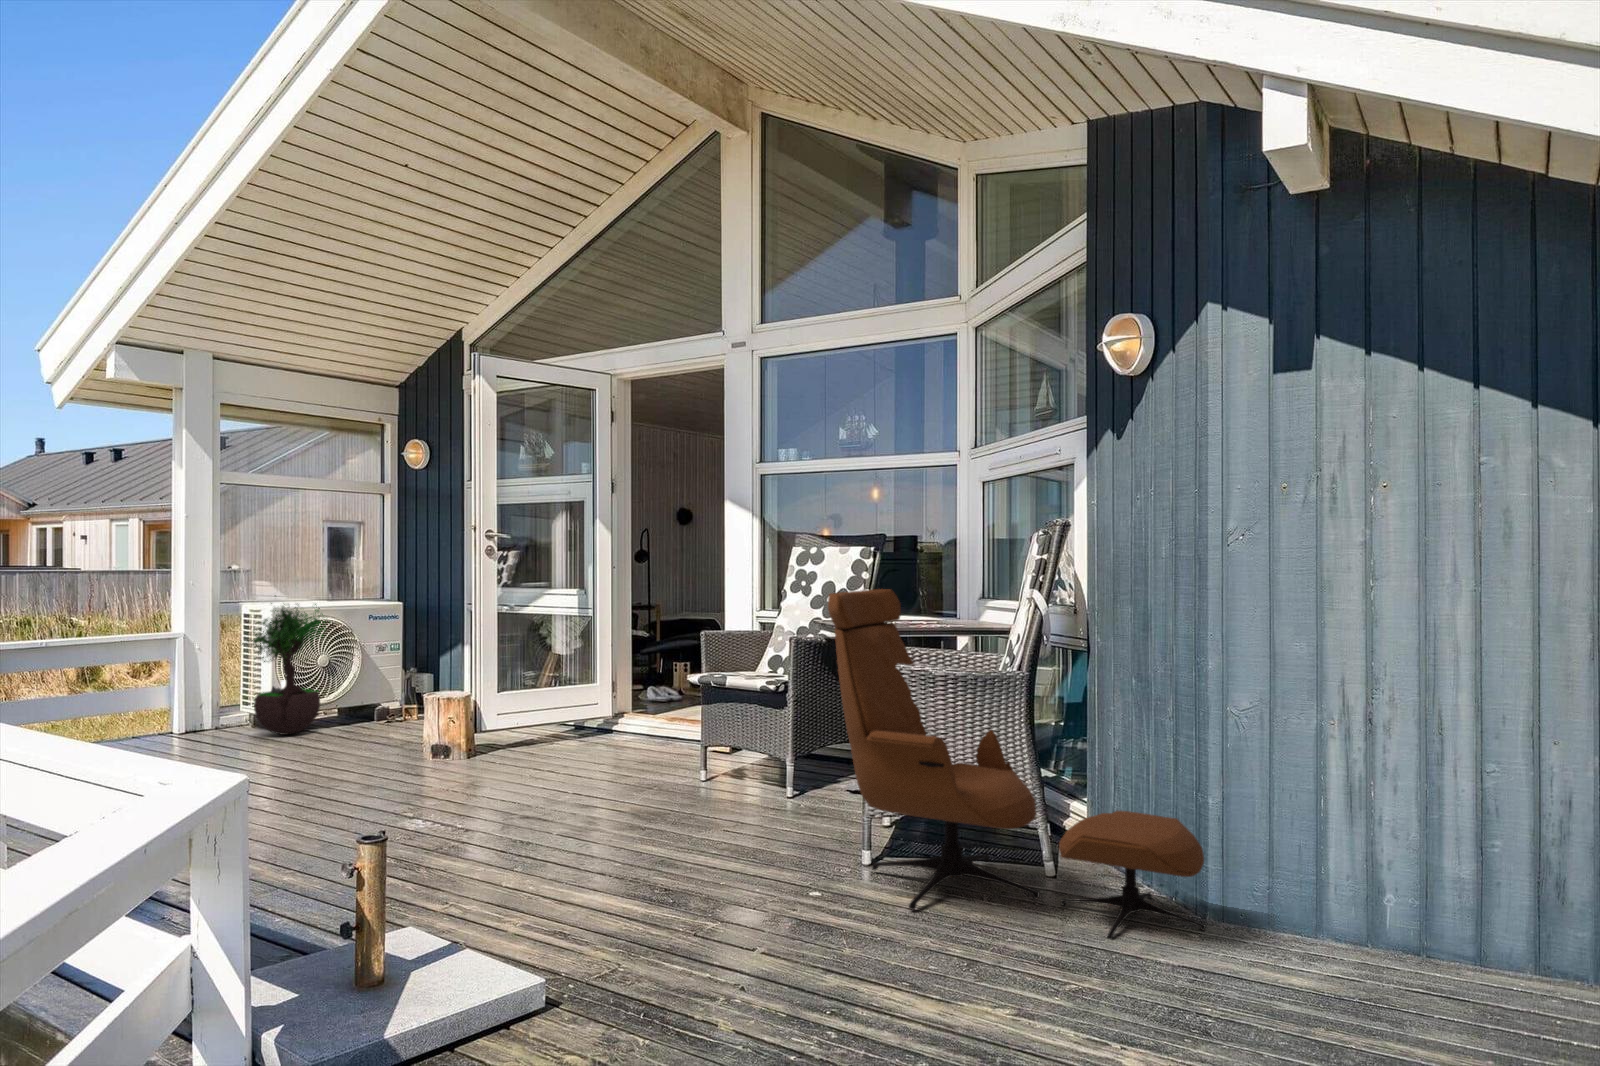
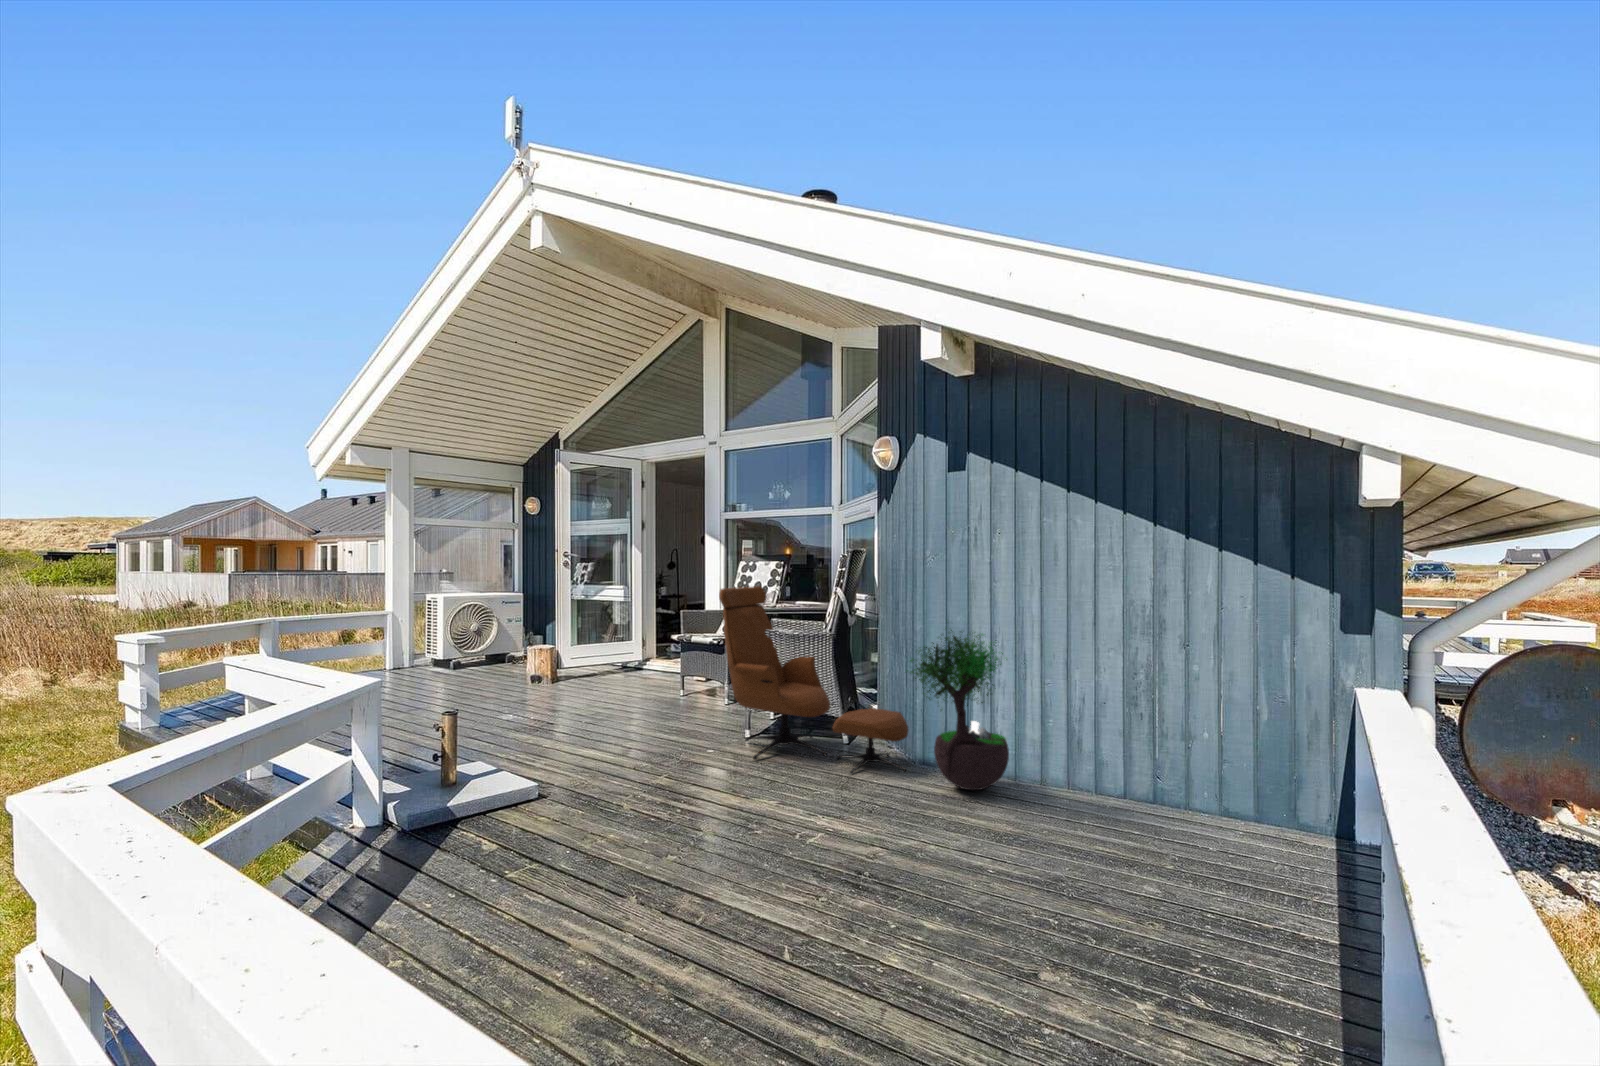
potted tree: present [242,595,326,735] -> present [910,630,1009,790]

